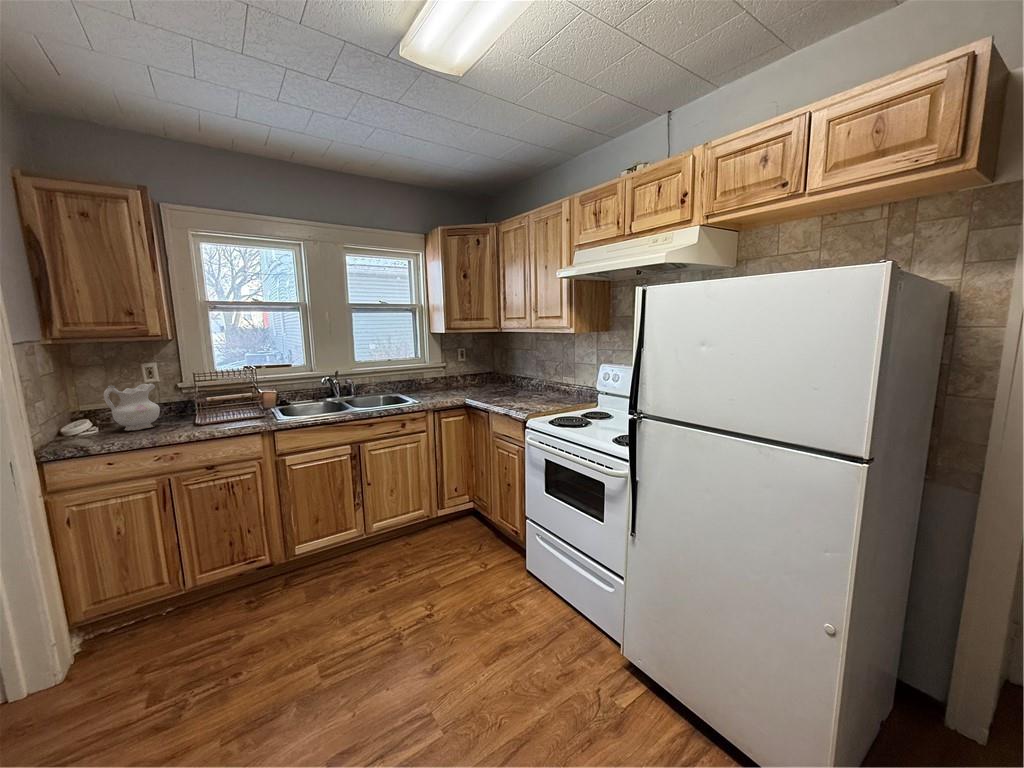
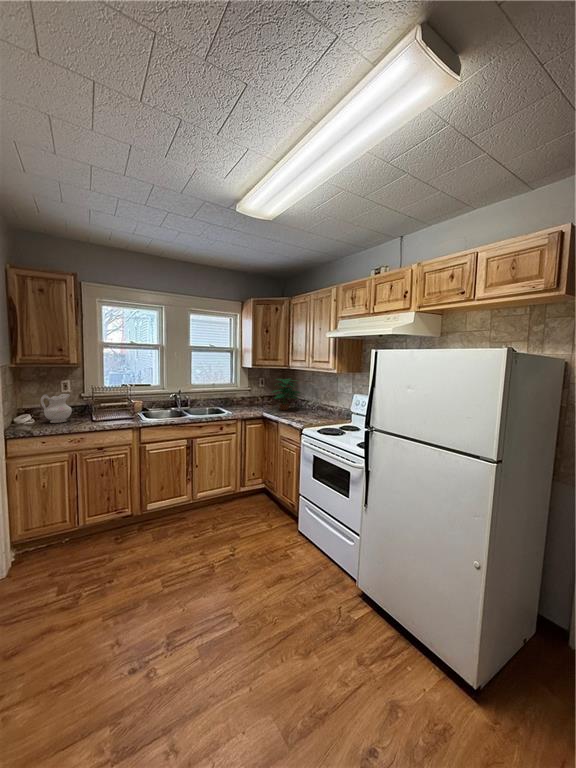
potted plant: none [476,346,521,394] -> present [273,379,300,410]

